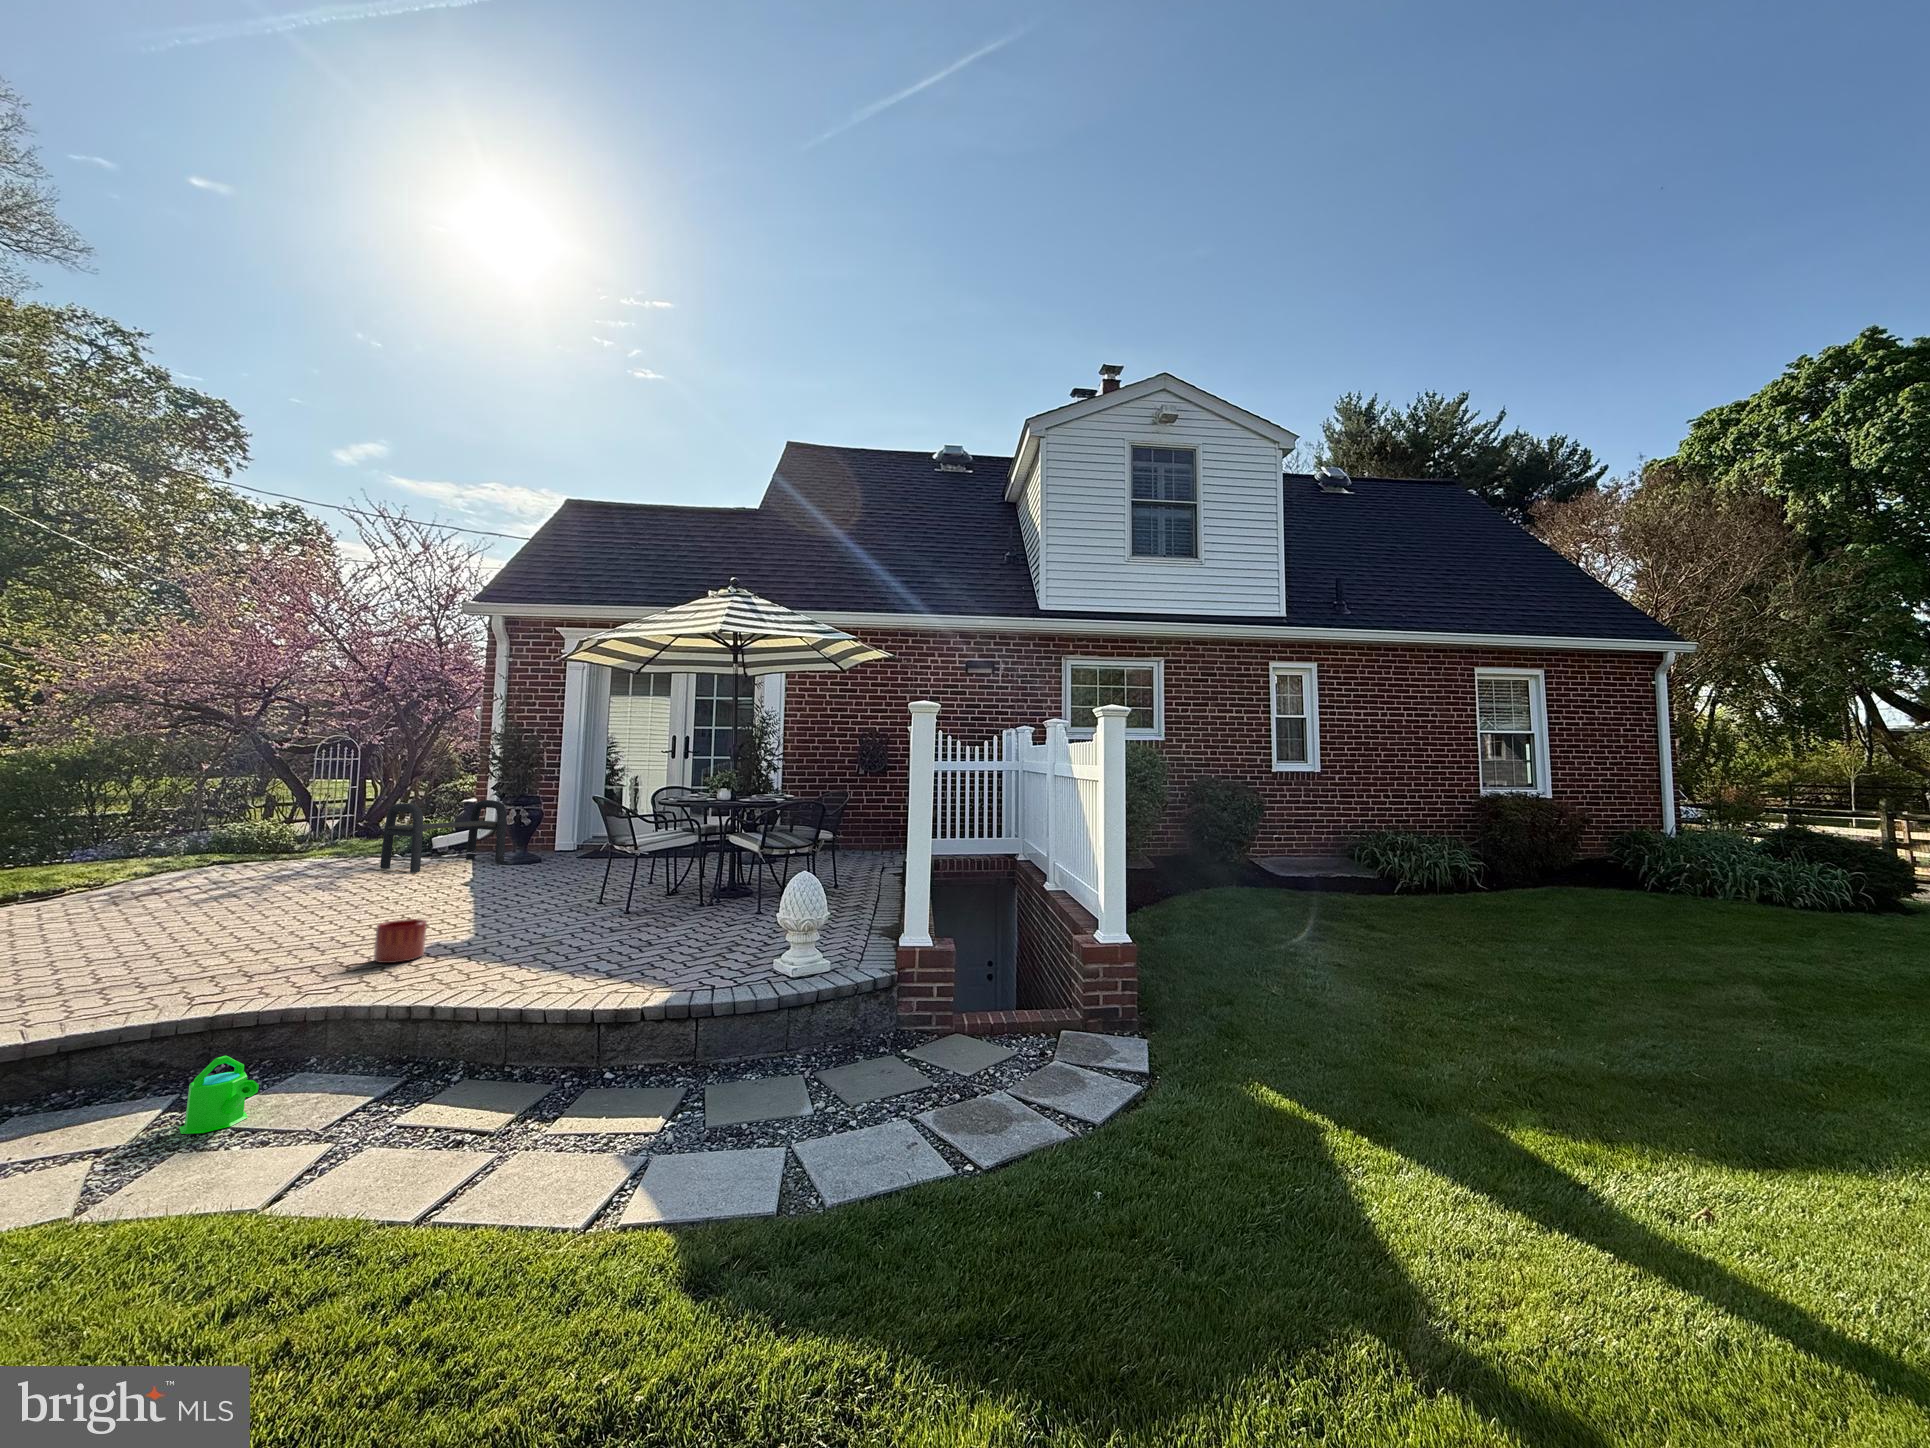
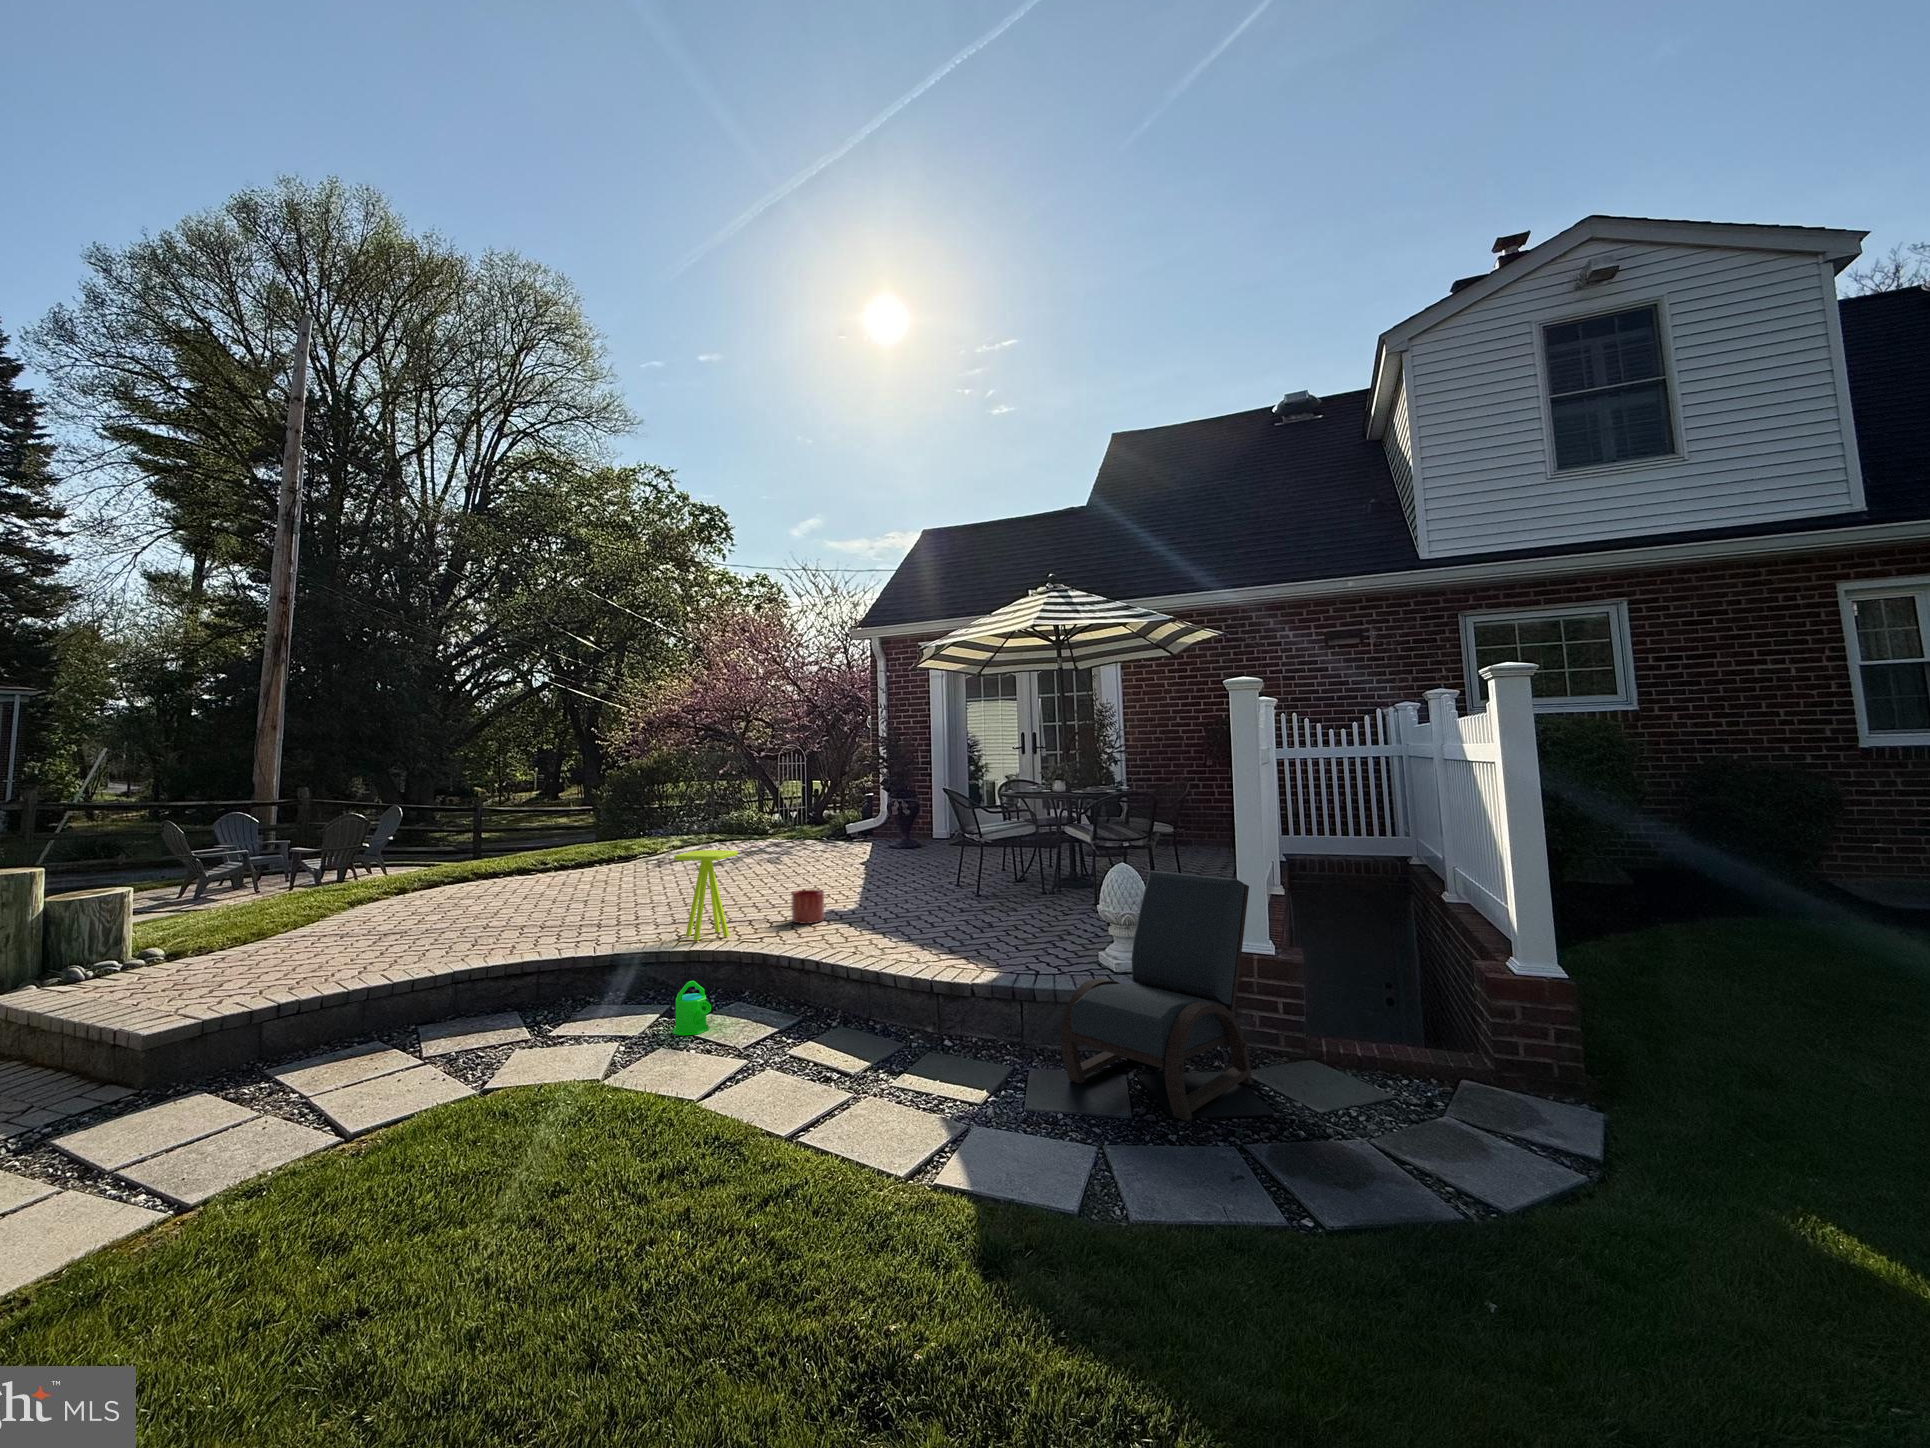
bench: present [380,800,506,873] -> none [813,794,896,853]
side table: none [181,877,296,1002] -> present [674,850,738,941]
lounge chair: none [746,878,922,1104] -> present [1060,871,1252,1121]

